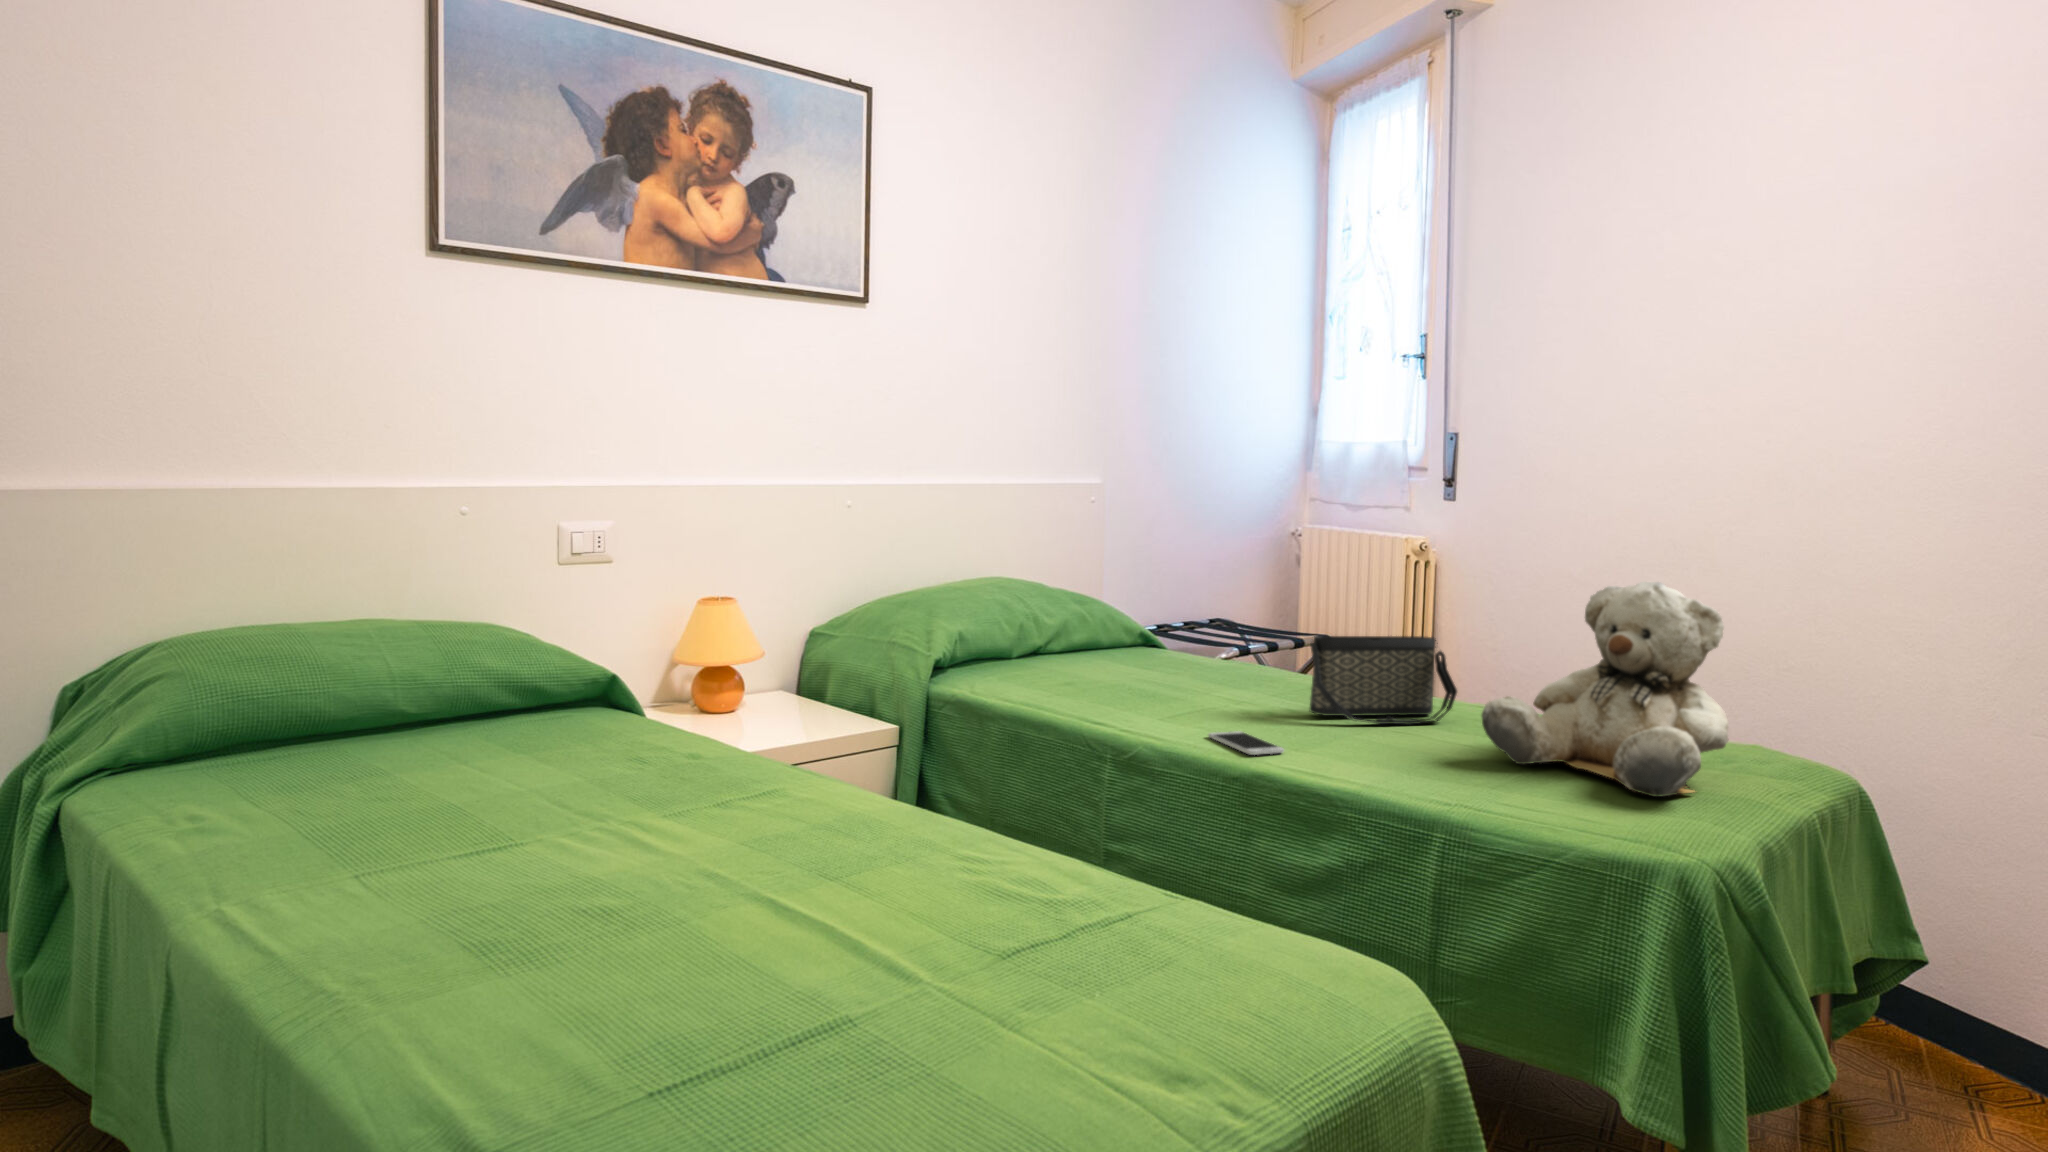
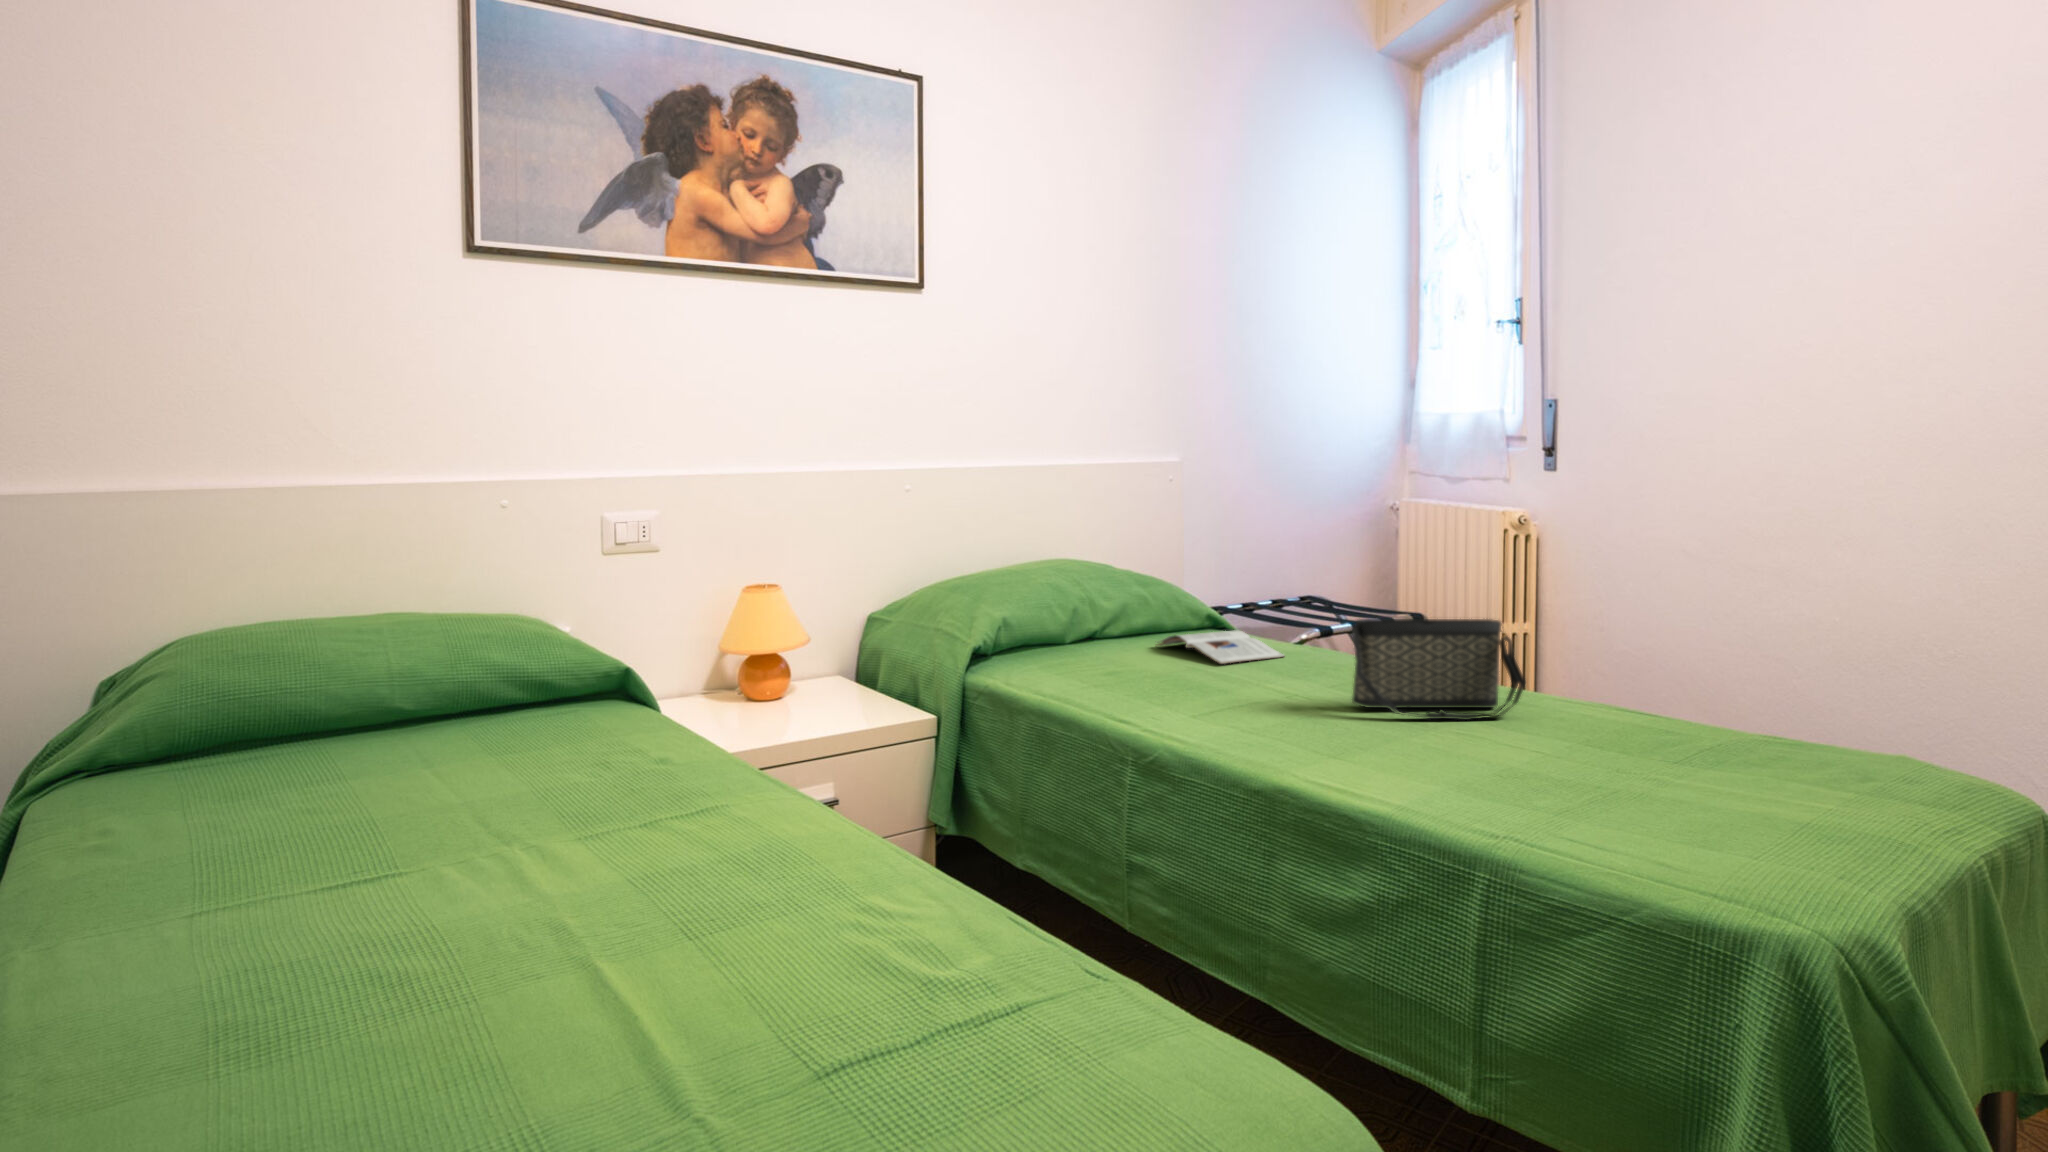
teddy bear: present [1482,582,1729,797] -> none [1540,554,1869,827]
magazine: none [1103,649,1229,680] -> present [1156,630,1284,664]
smartphone: present [1208,731,1284,755] -> none [1225,726,1303,755]

